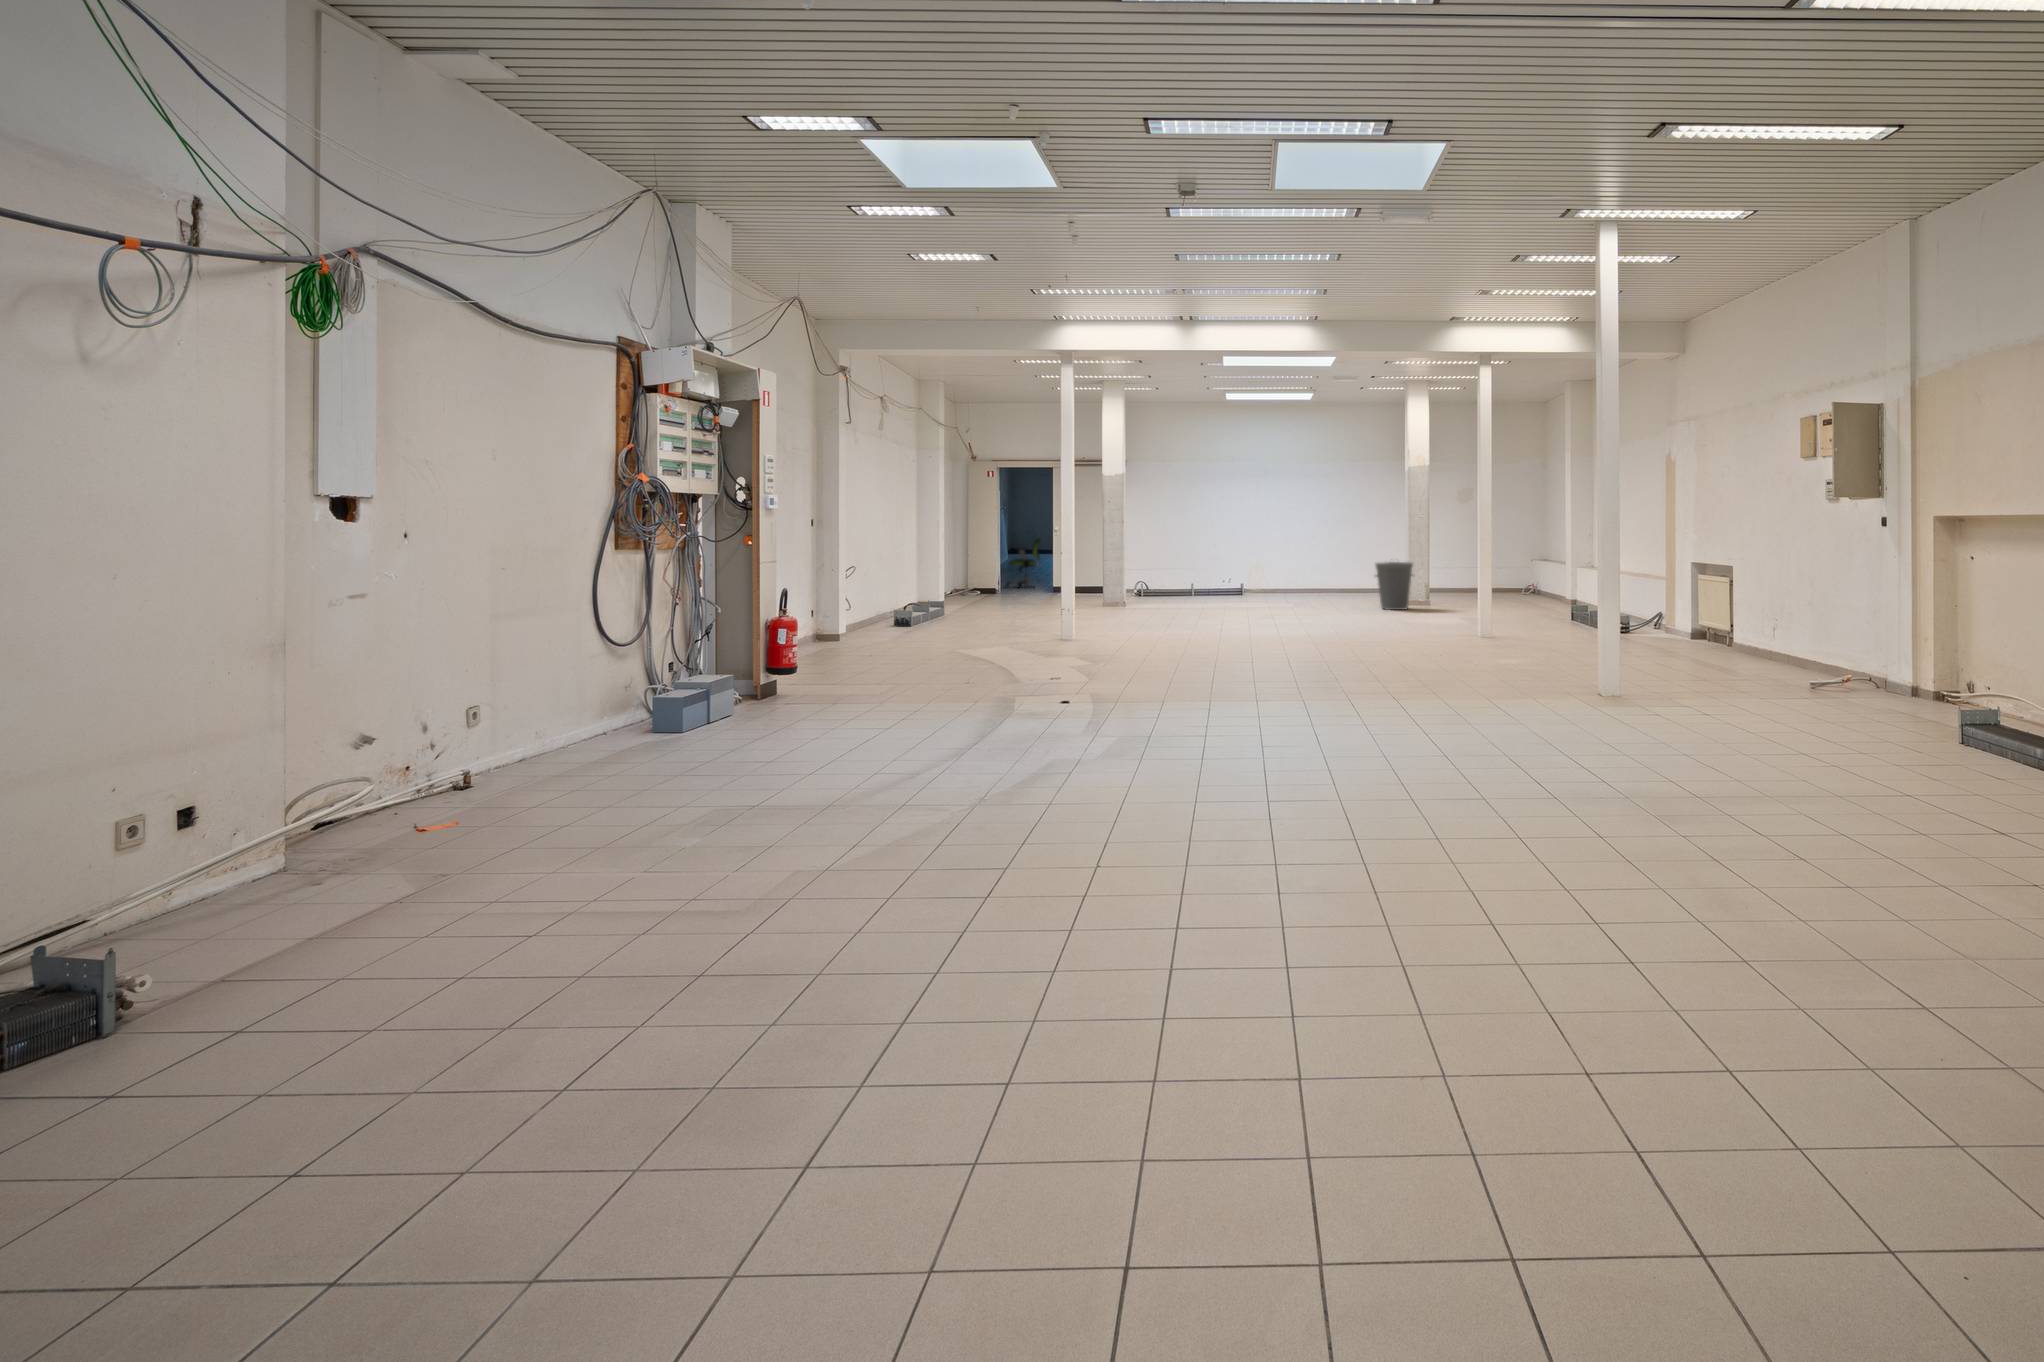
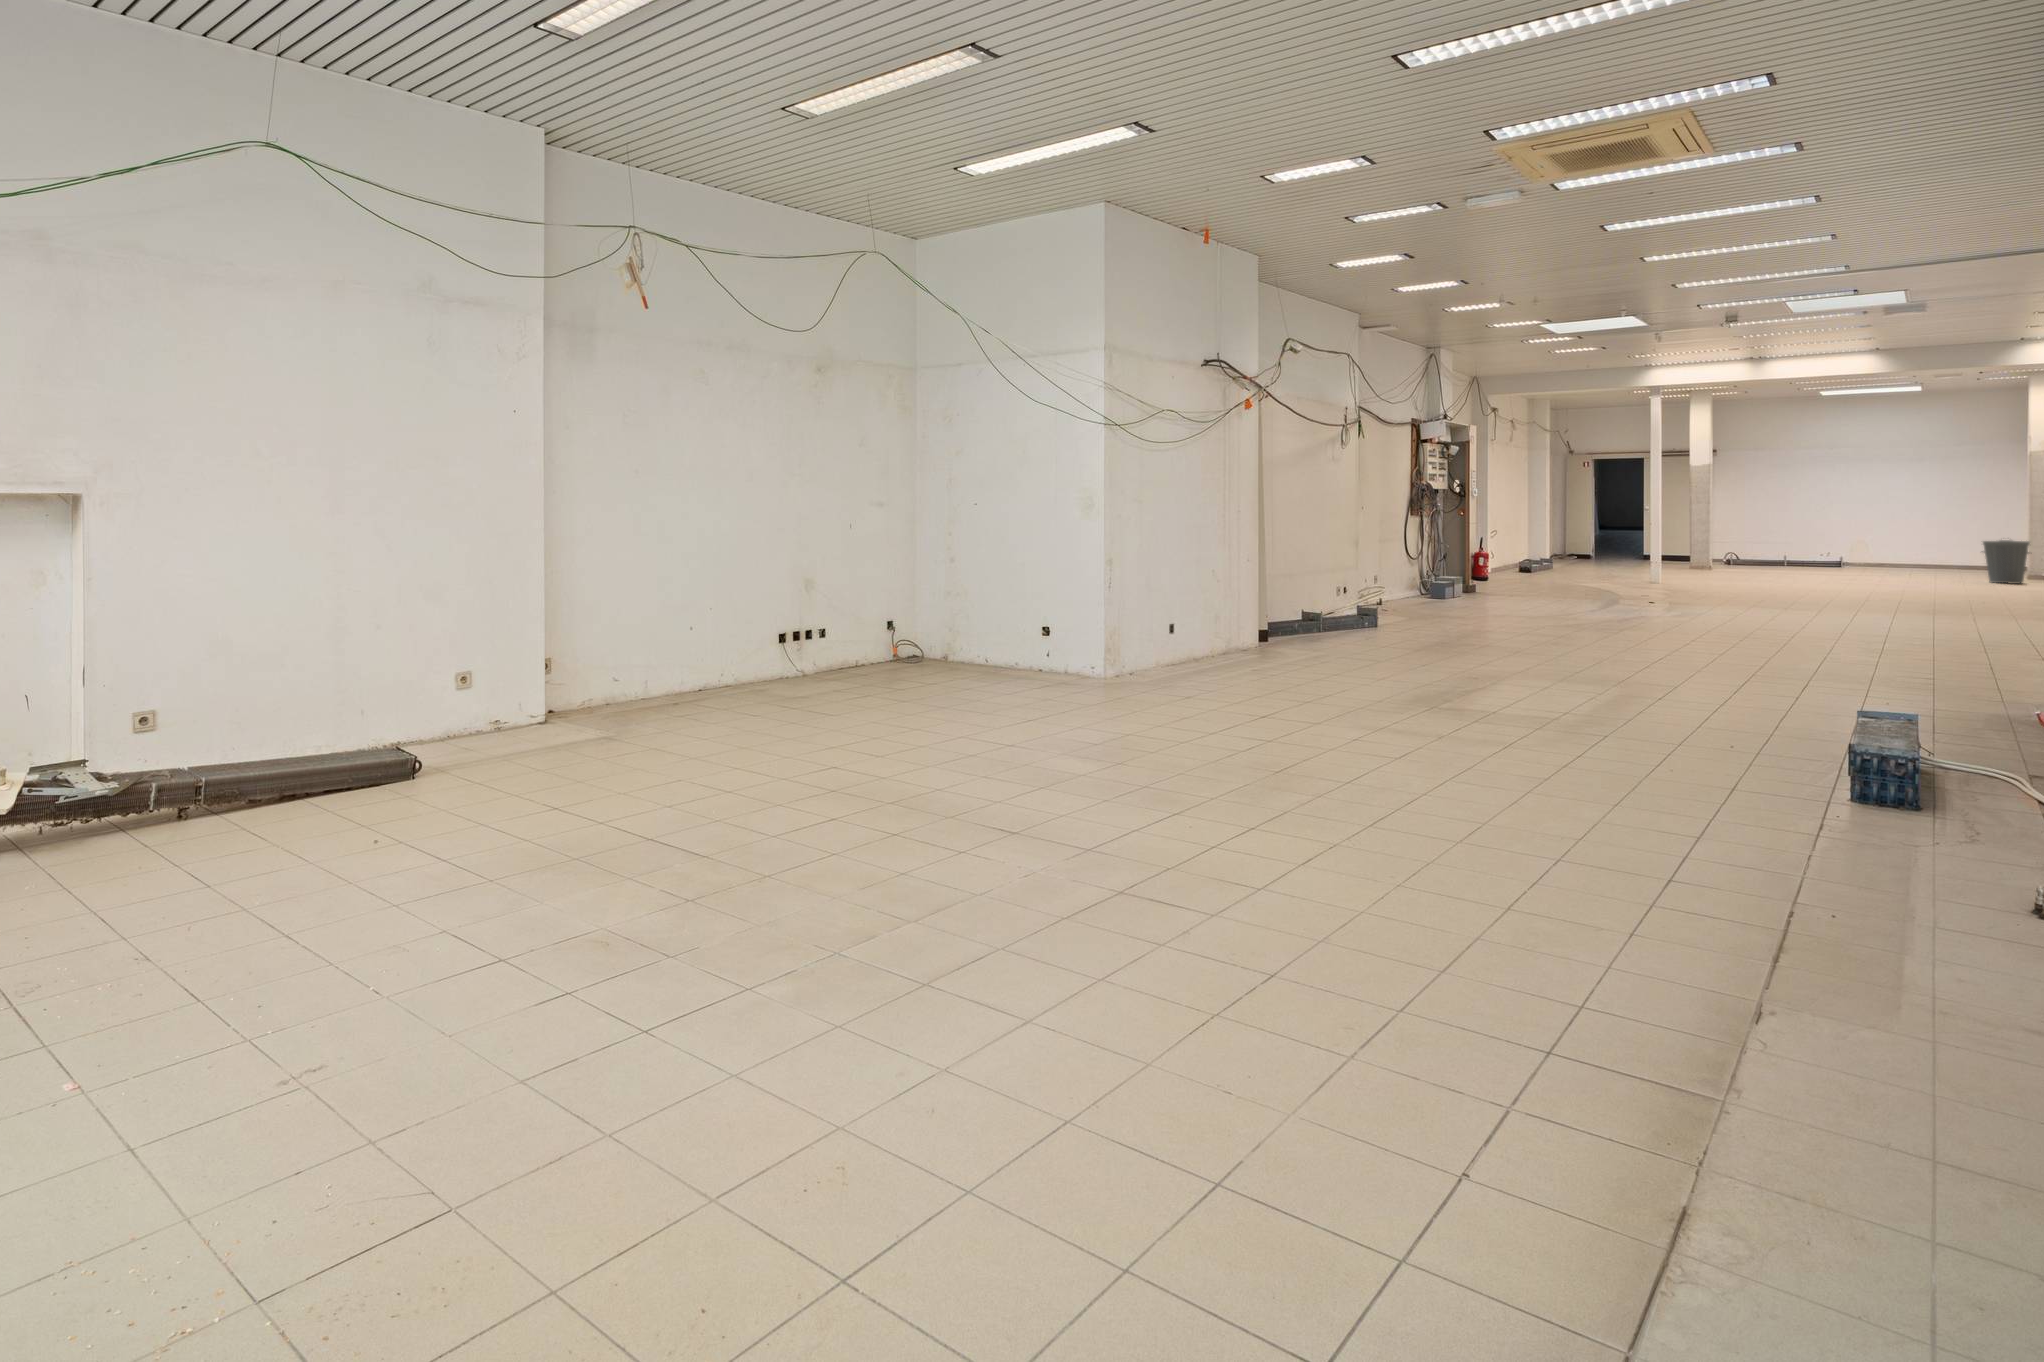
office chair: present [1006,537,1040,587] -> none [1597,516,1634,557]

